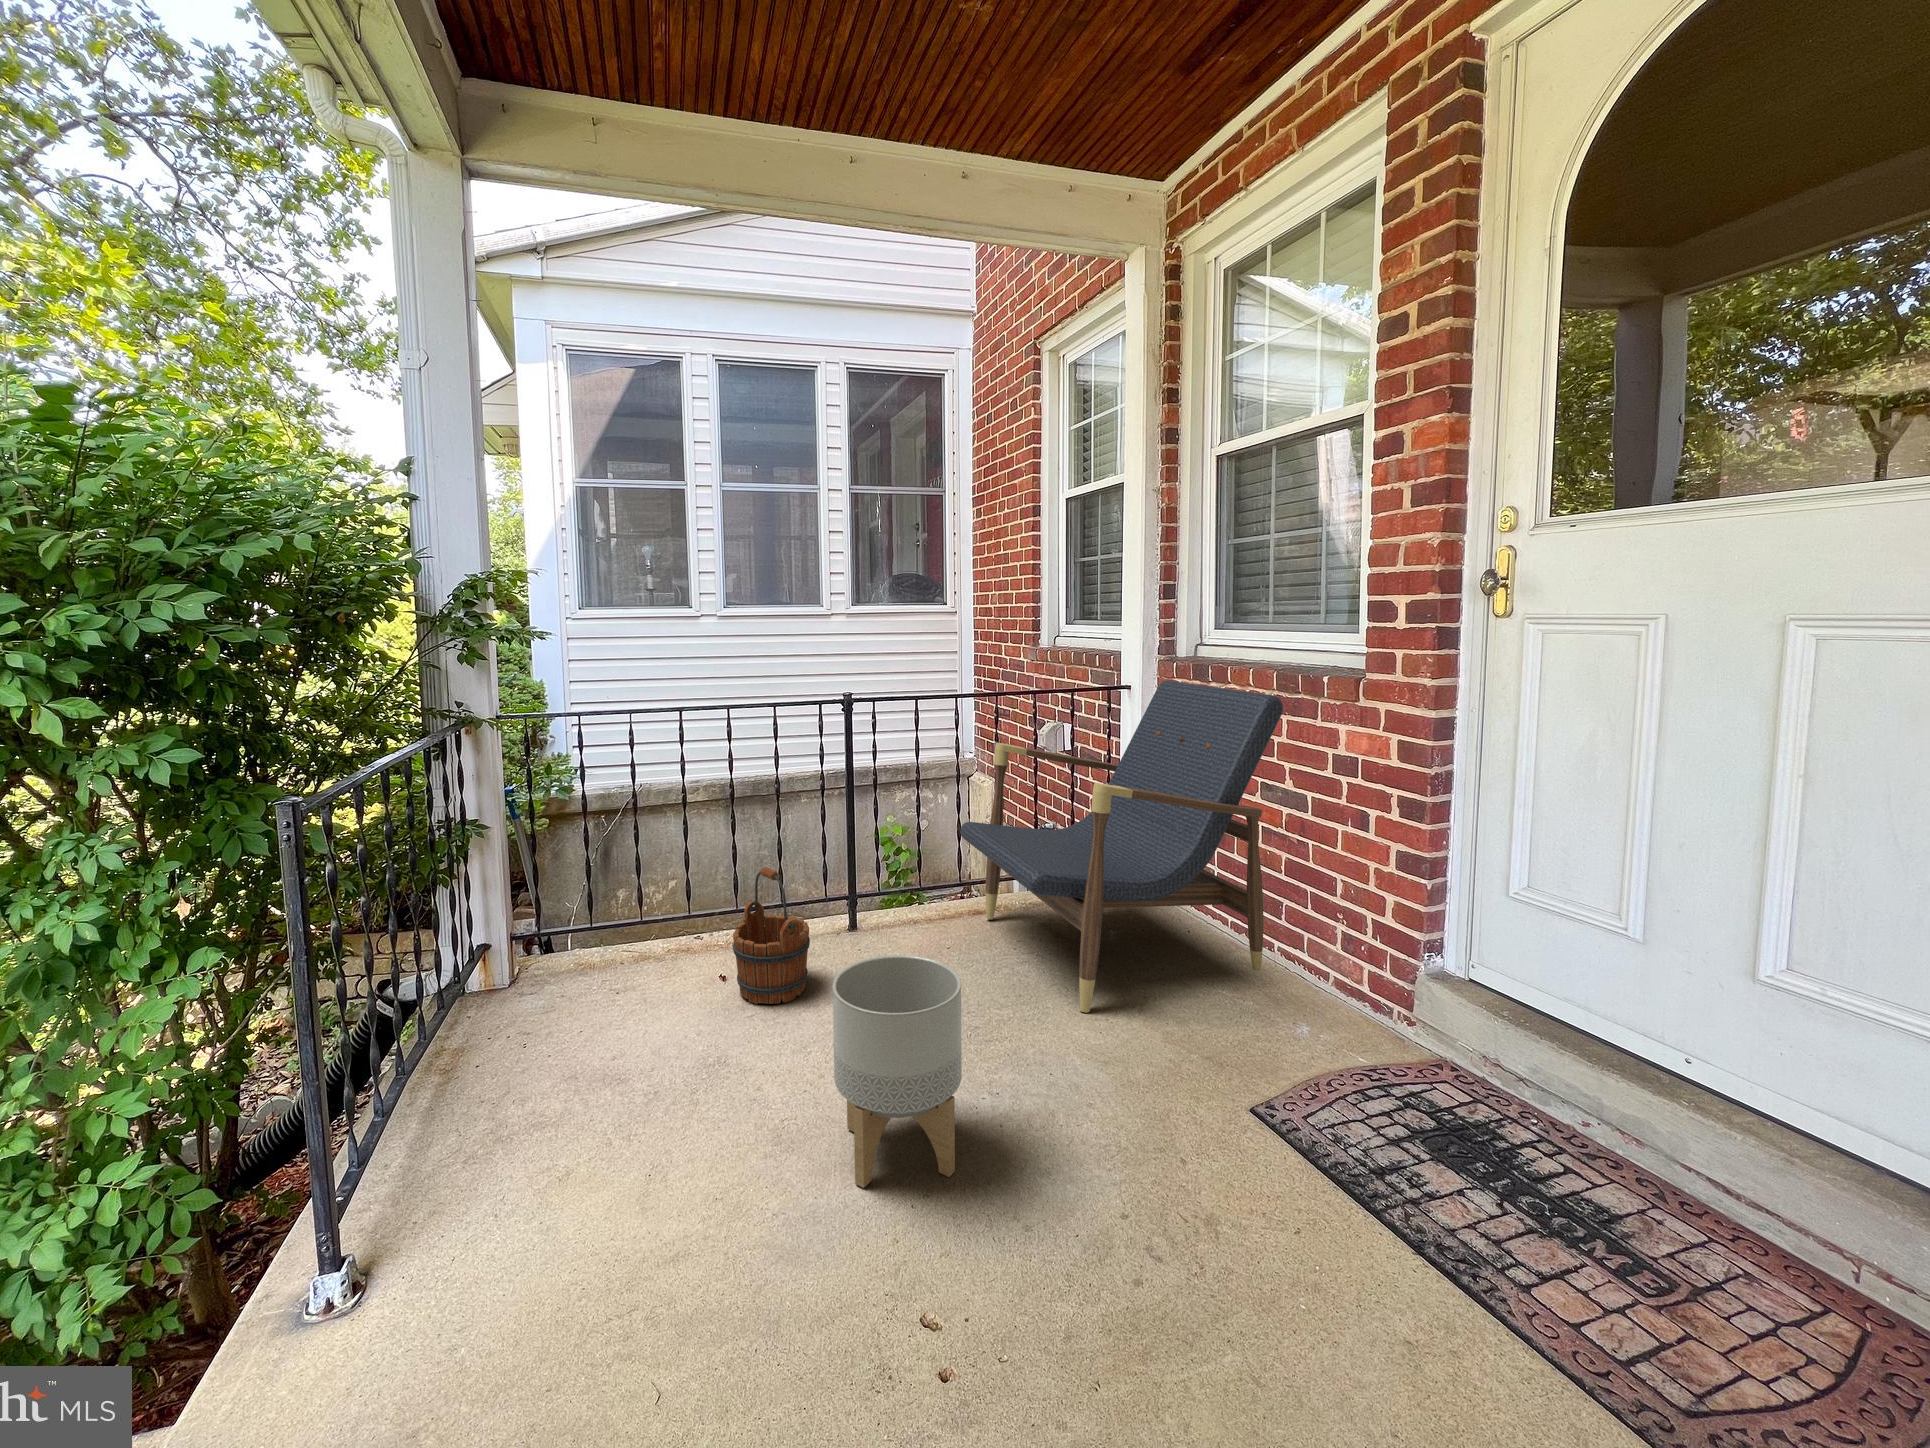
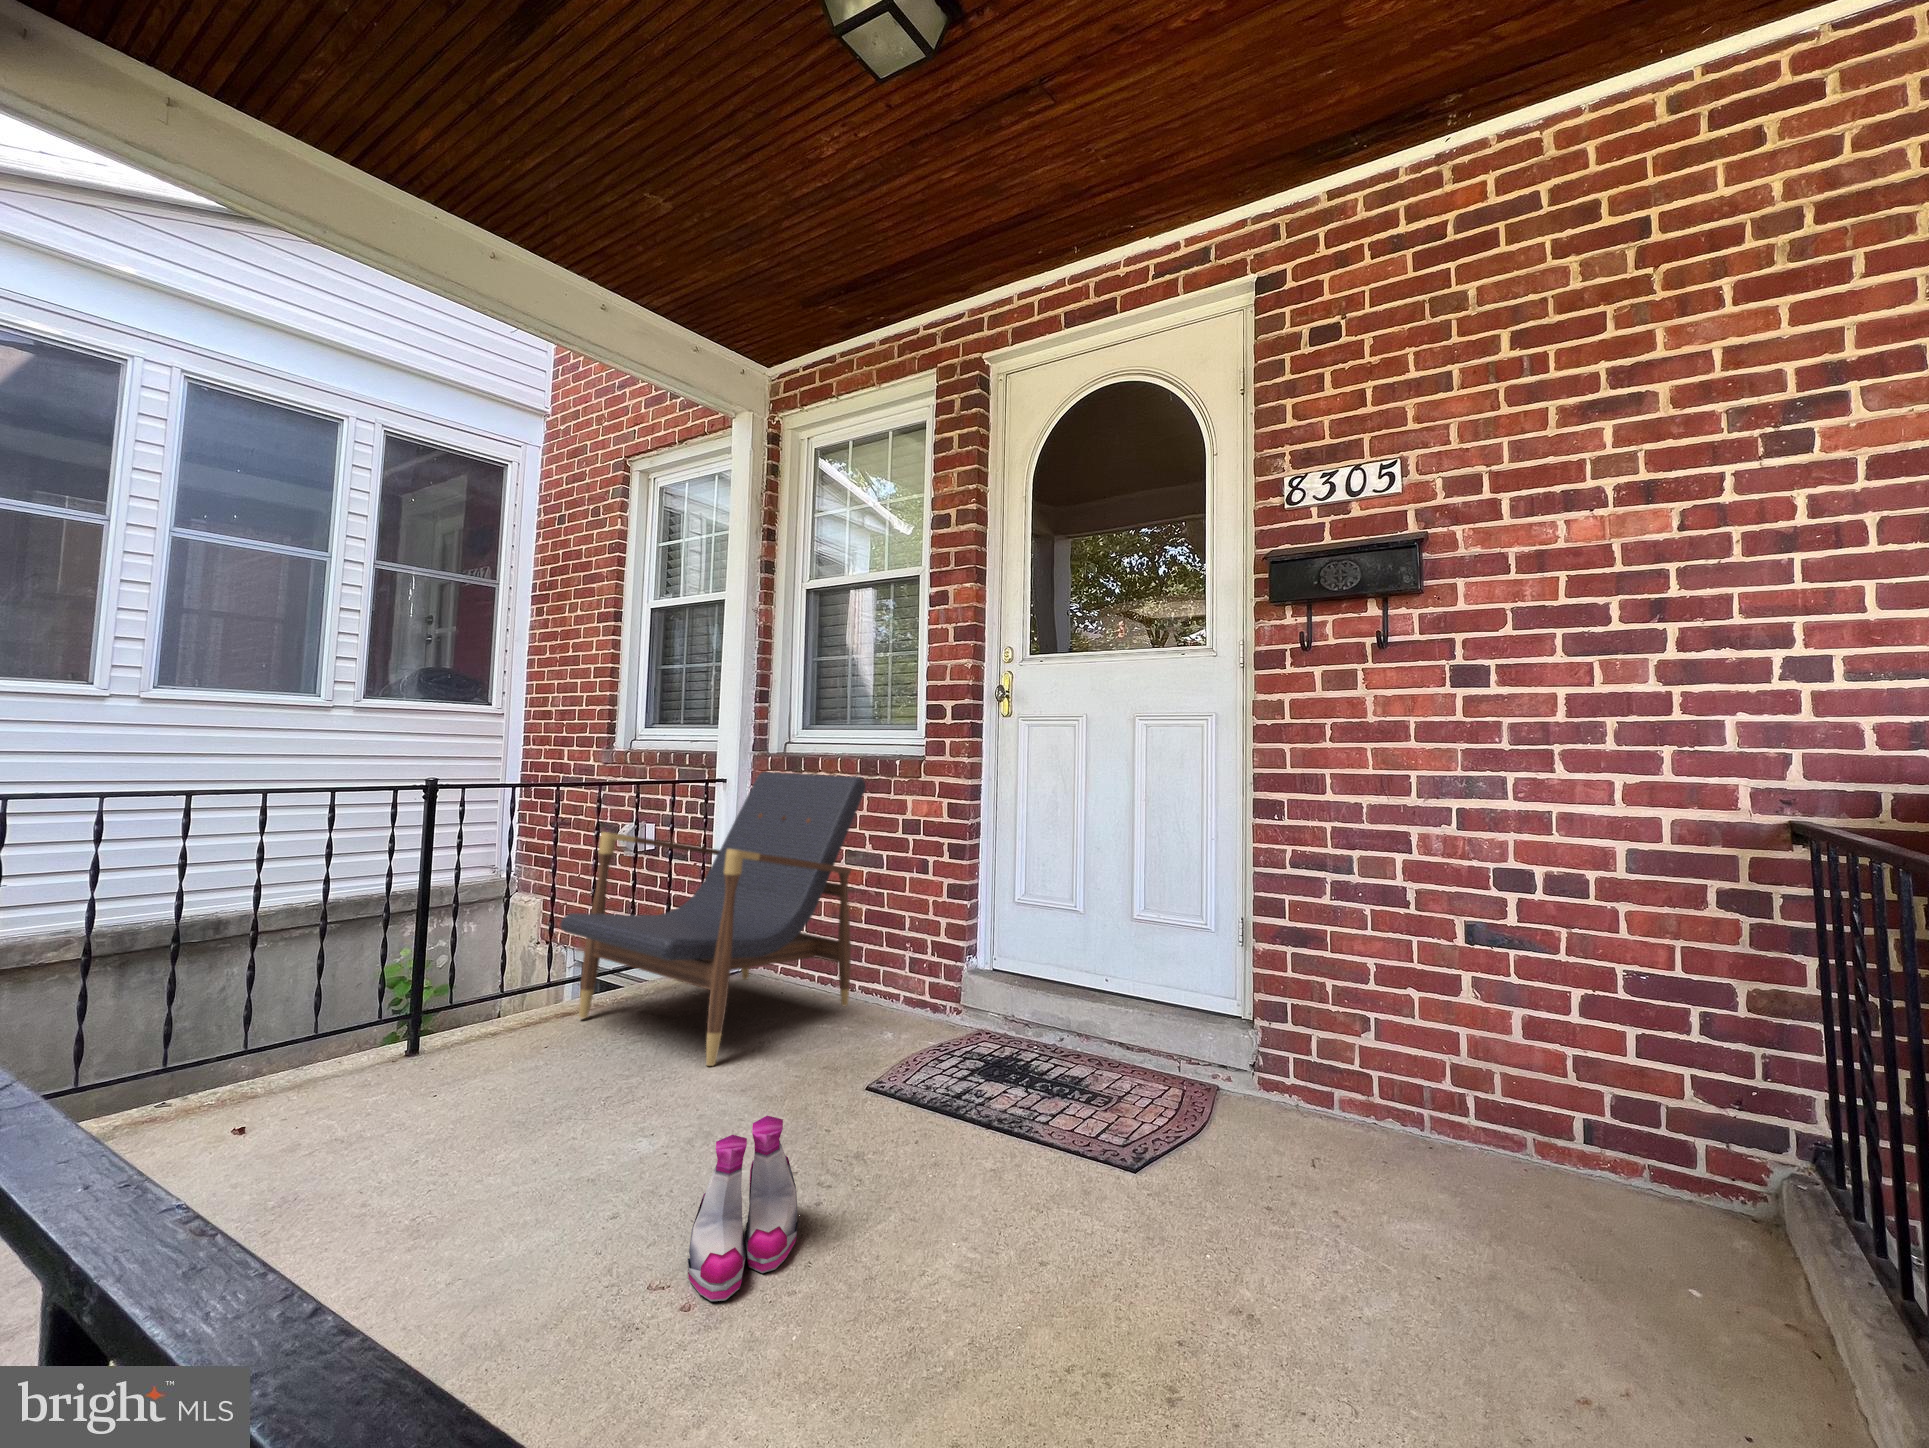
wooden bucket: present [733,867,810,1004] -> none [256,982,380,1158]
planter: present [832,955,962,1188] -> none [491,1012,642,1254]
boots: none [974,1149,1108,1356] -> present [687,1116,799,1301]

